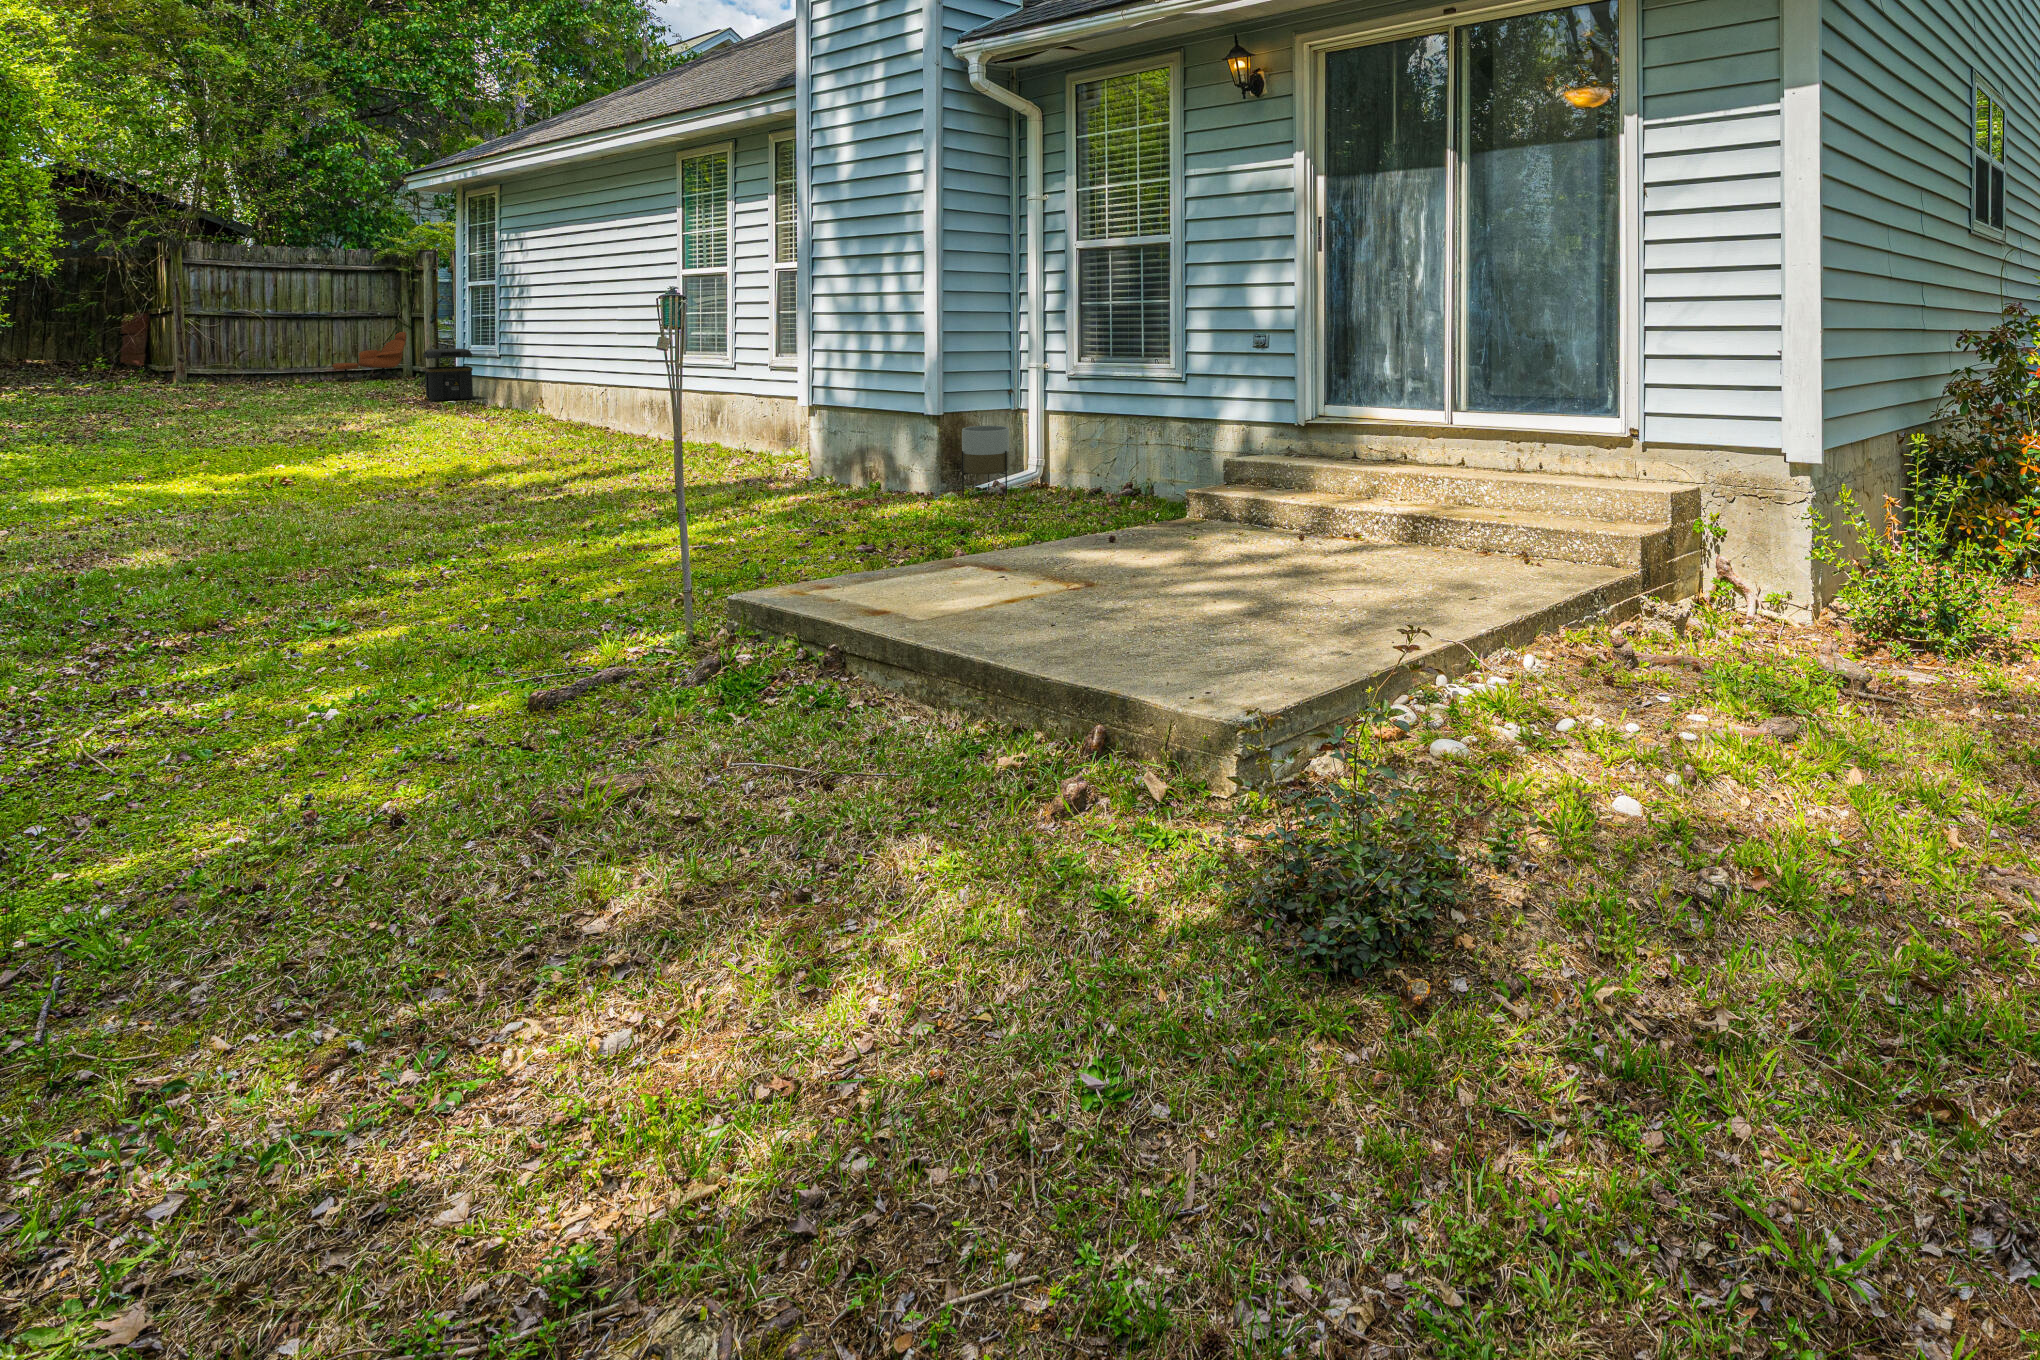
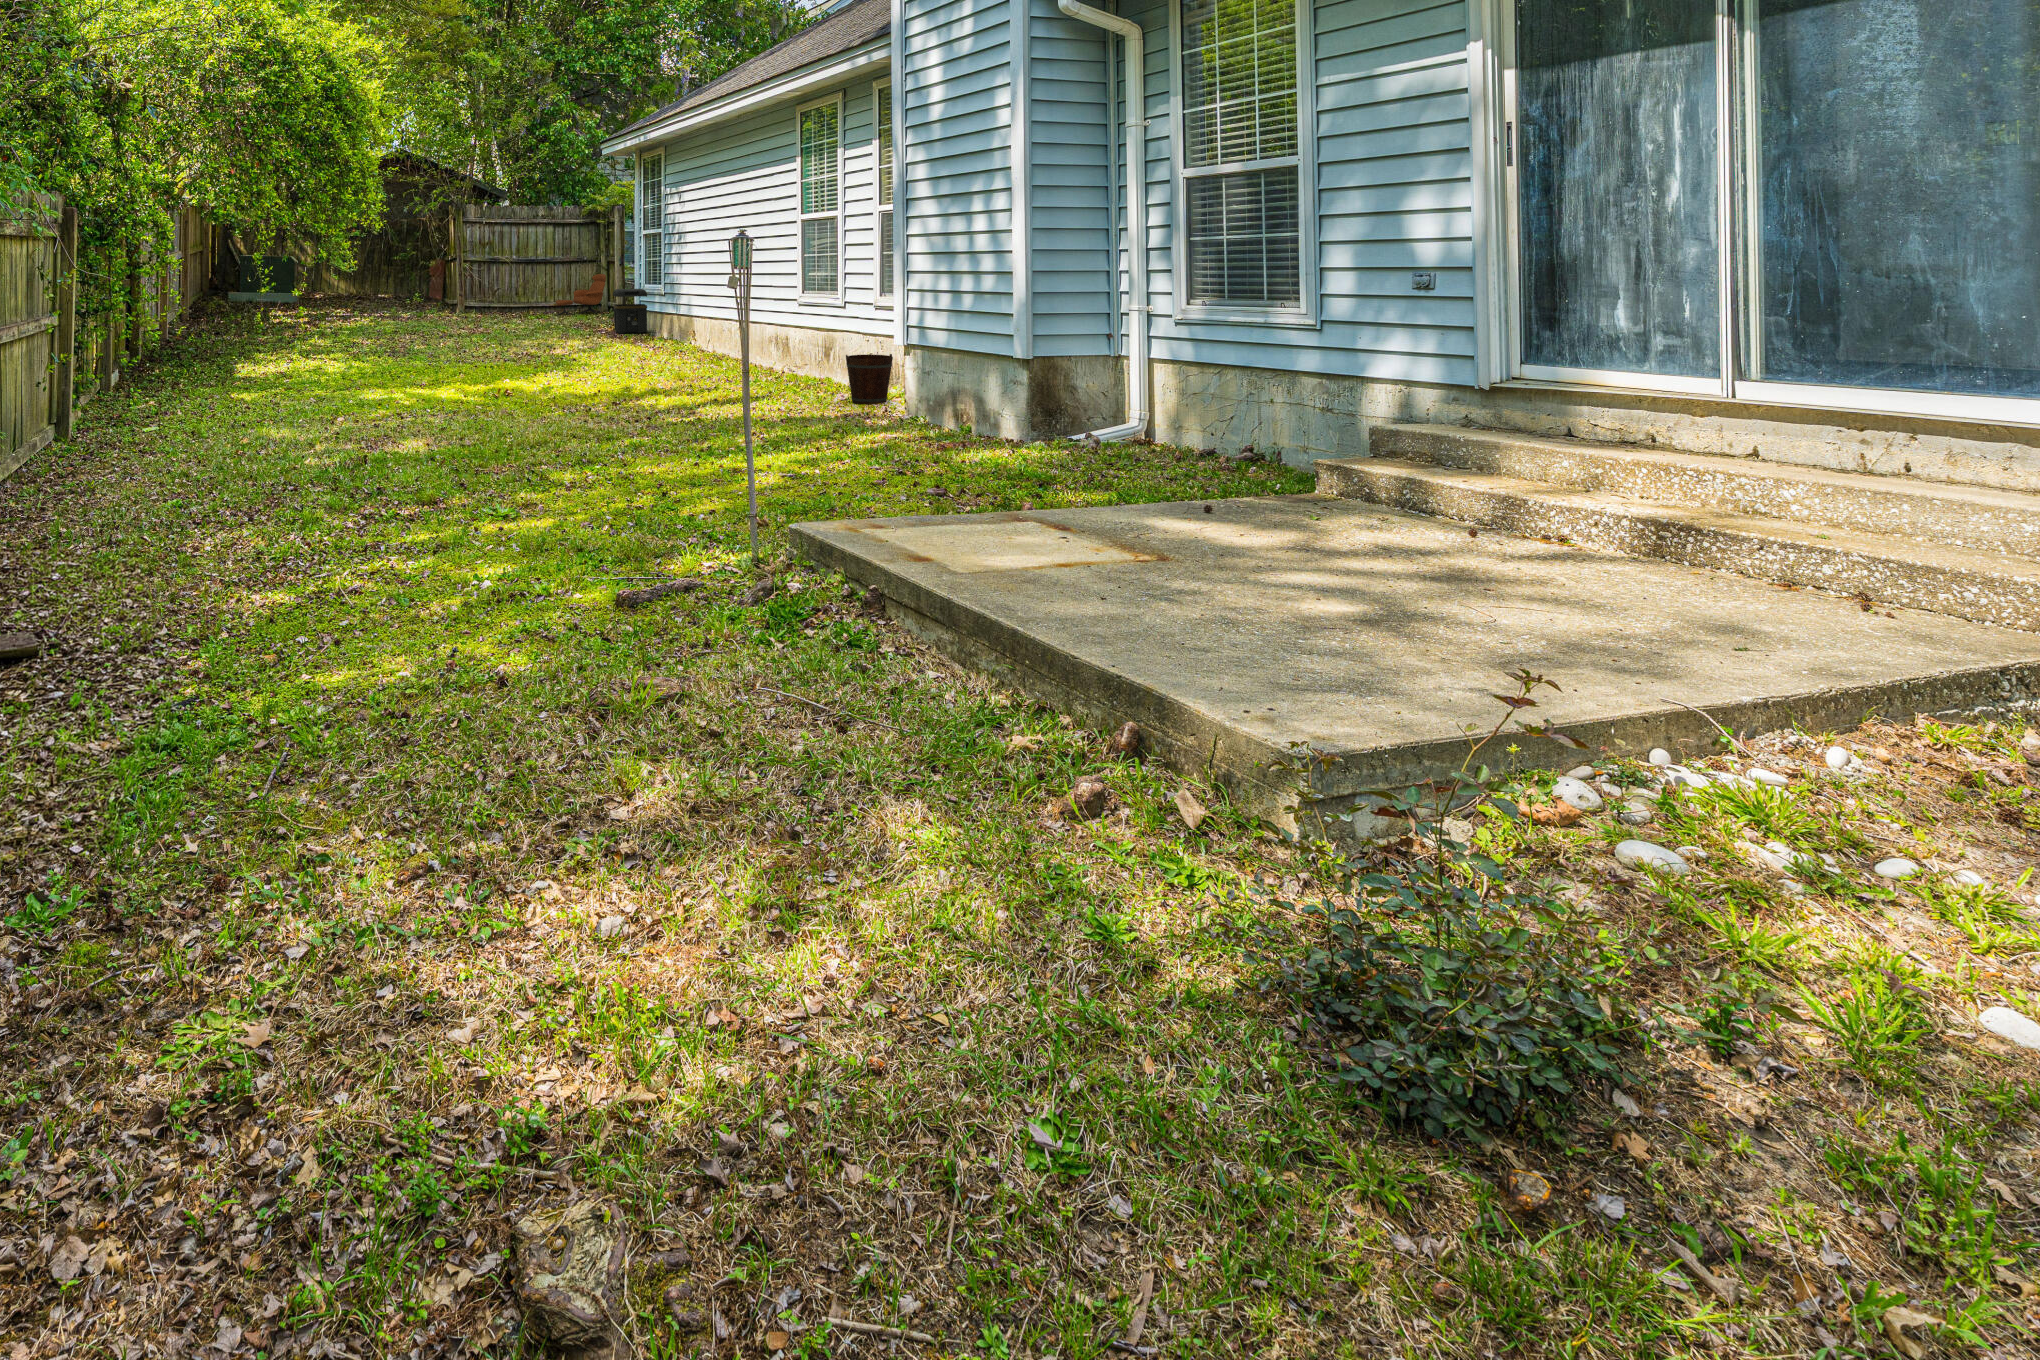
bucket: none [741,412,793,465] -> present [846,354,893,404]
planter: present [962,426,1010,496] -> none [1045,375,1097,452]

